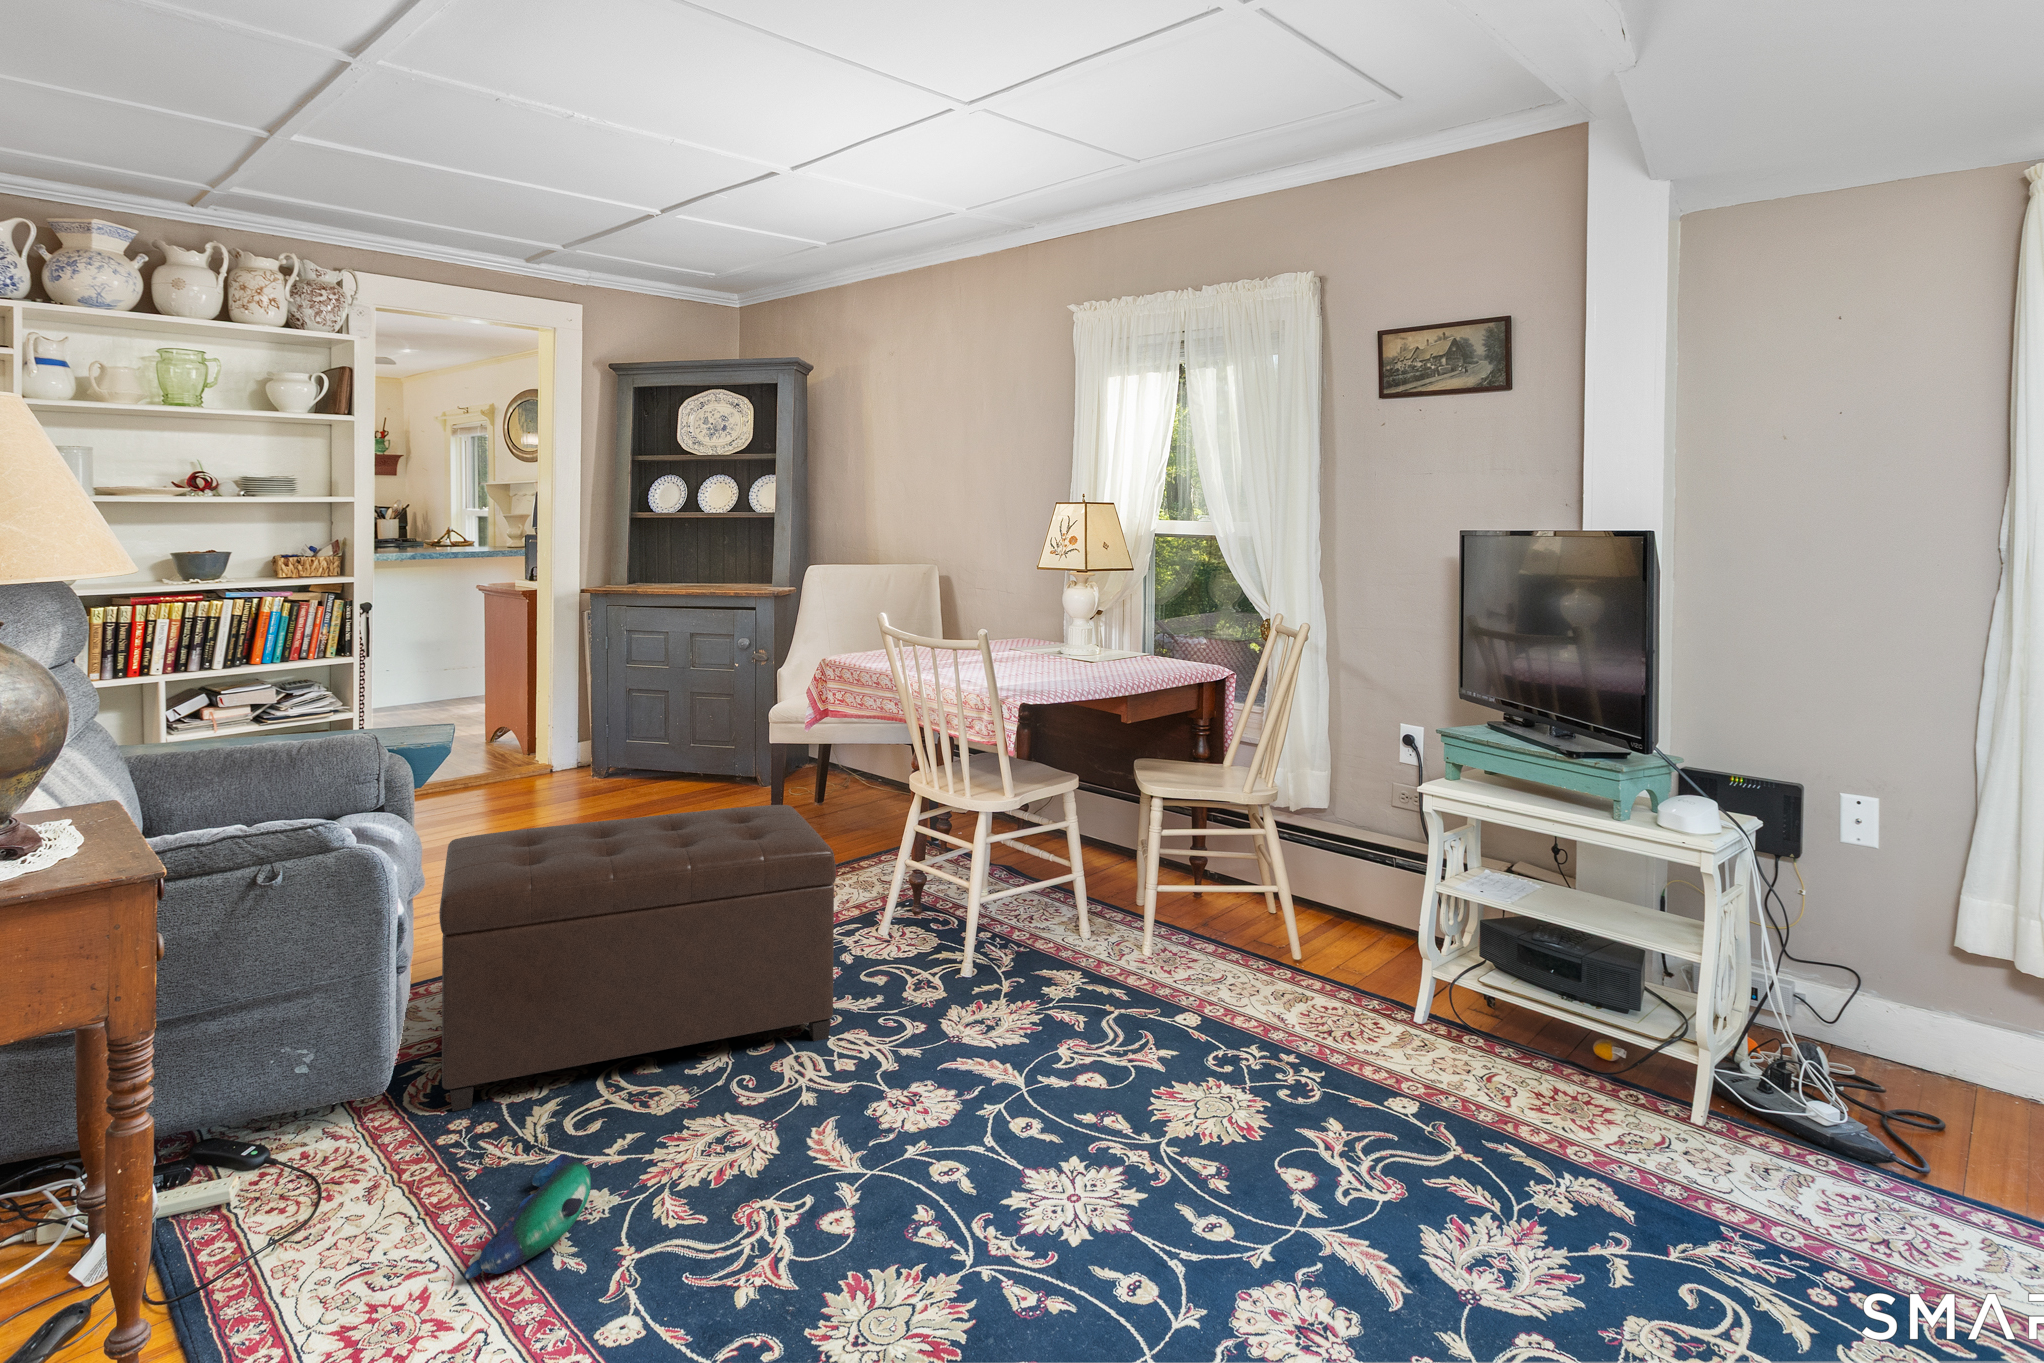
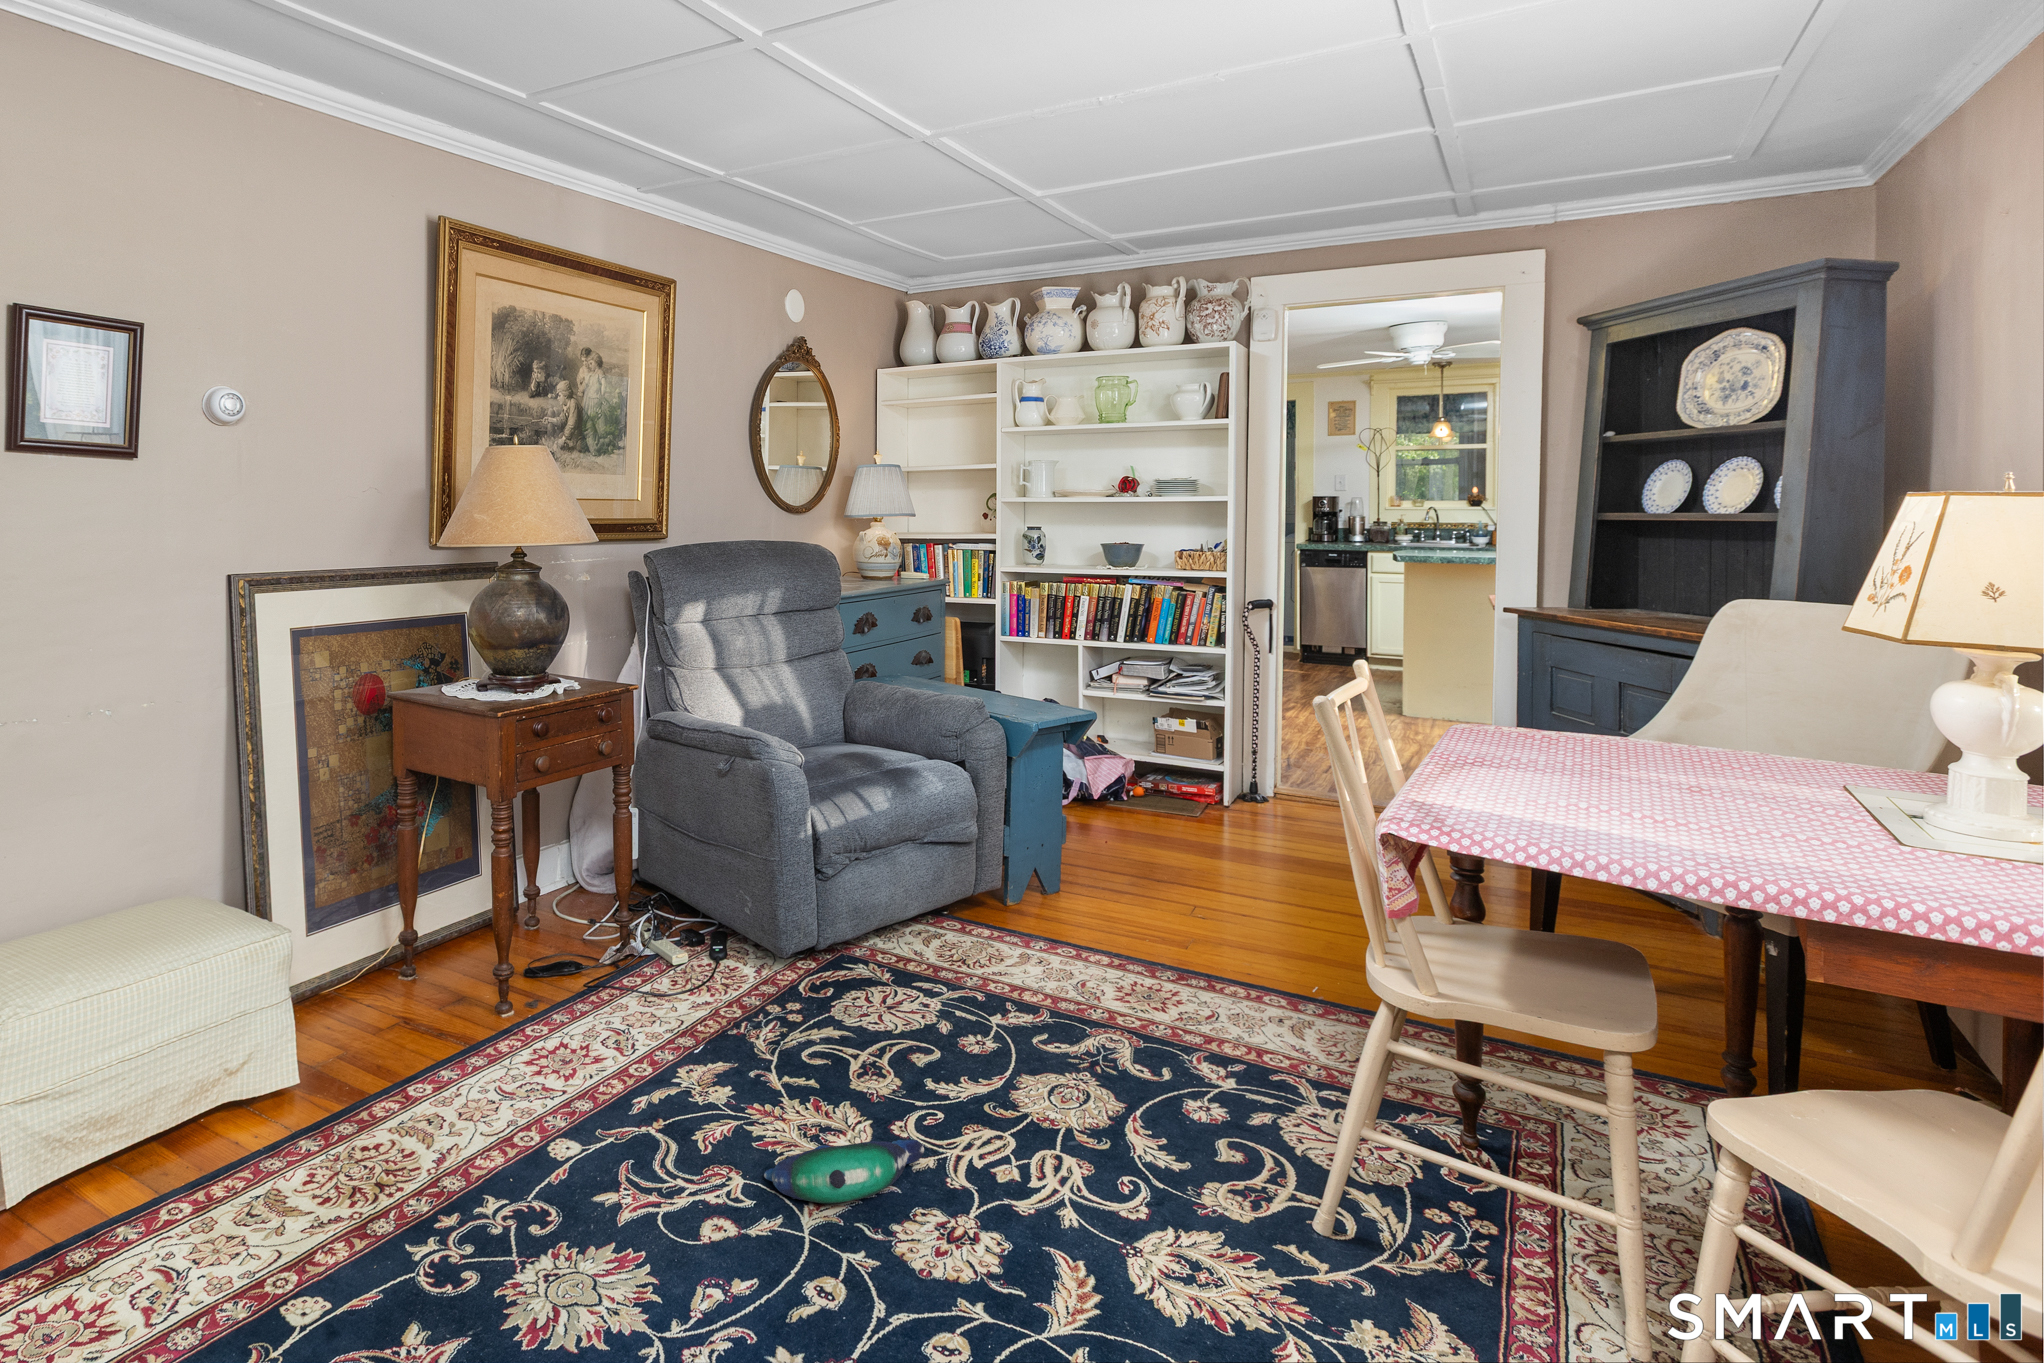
ottoman: present [439,805,836,1111] -> none [935,818,1415,1246]

